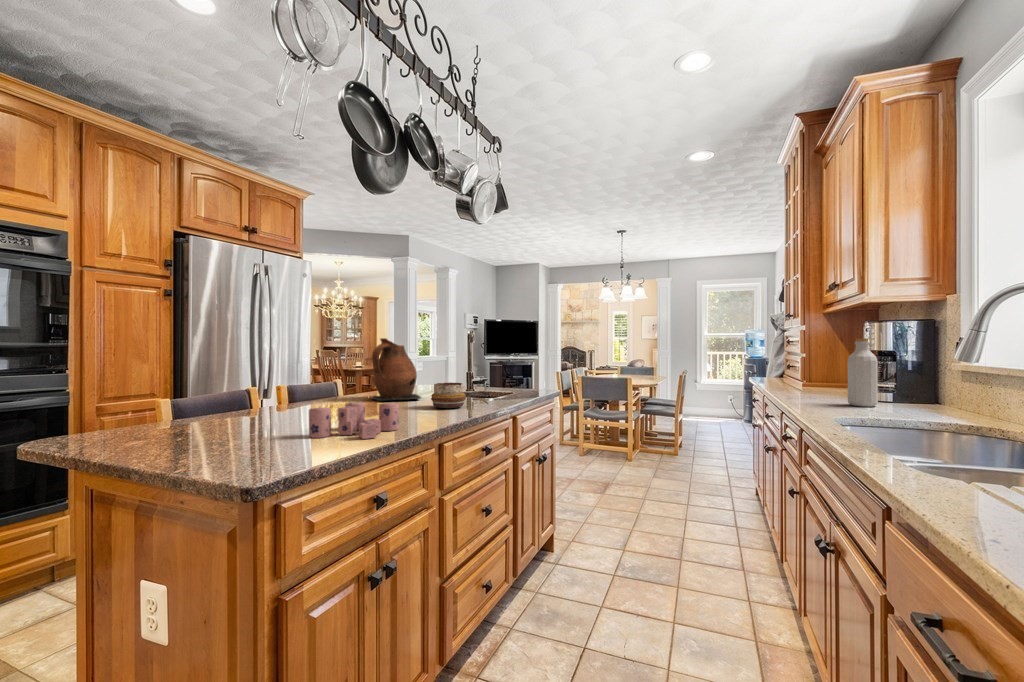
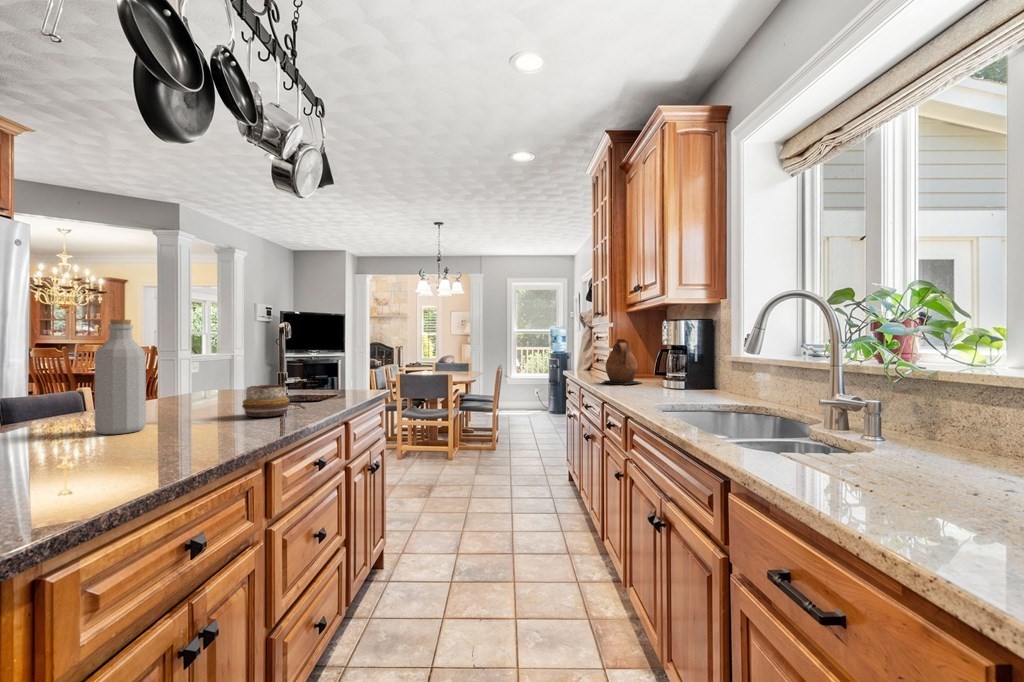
ceramic pitcher: present [372,338,421,400] -> present [603,339,642,384]
bottle: present [847,339,878,407] -> present [95,319,146,434]
candle: present [309,402,399,439] -> none [55,414,208,474]

